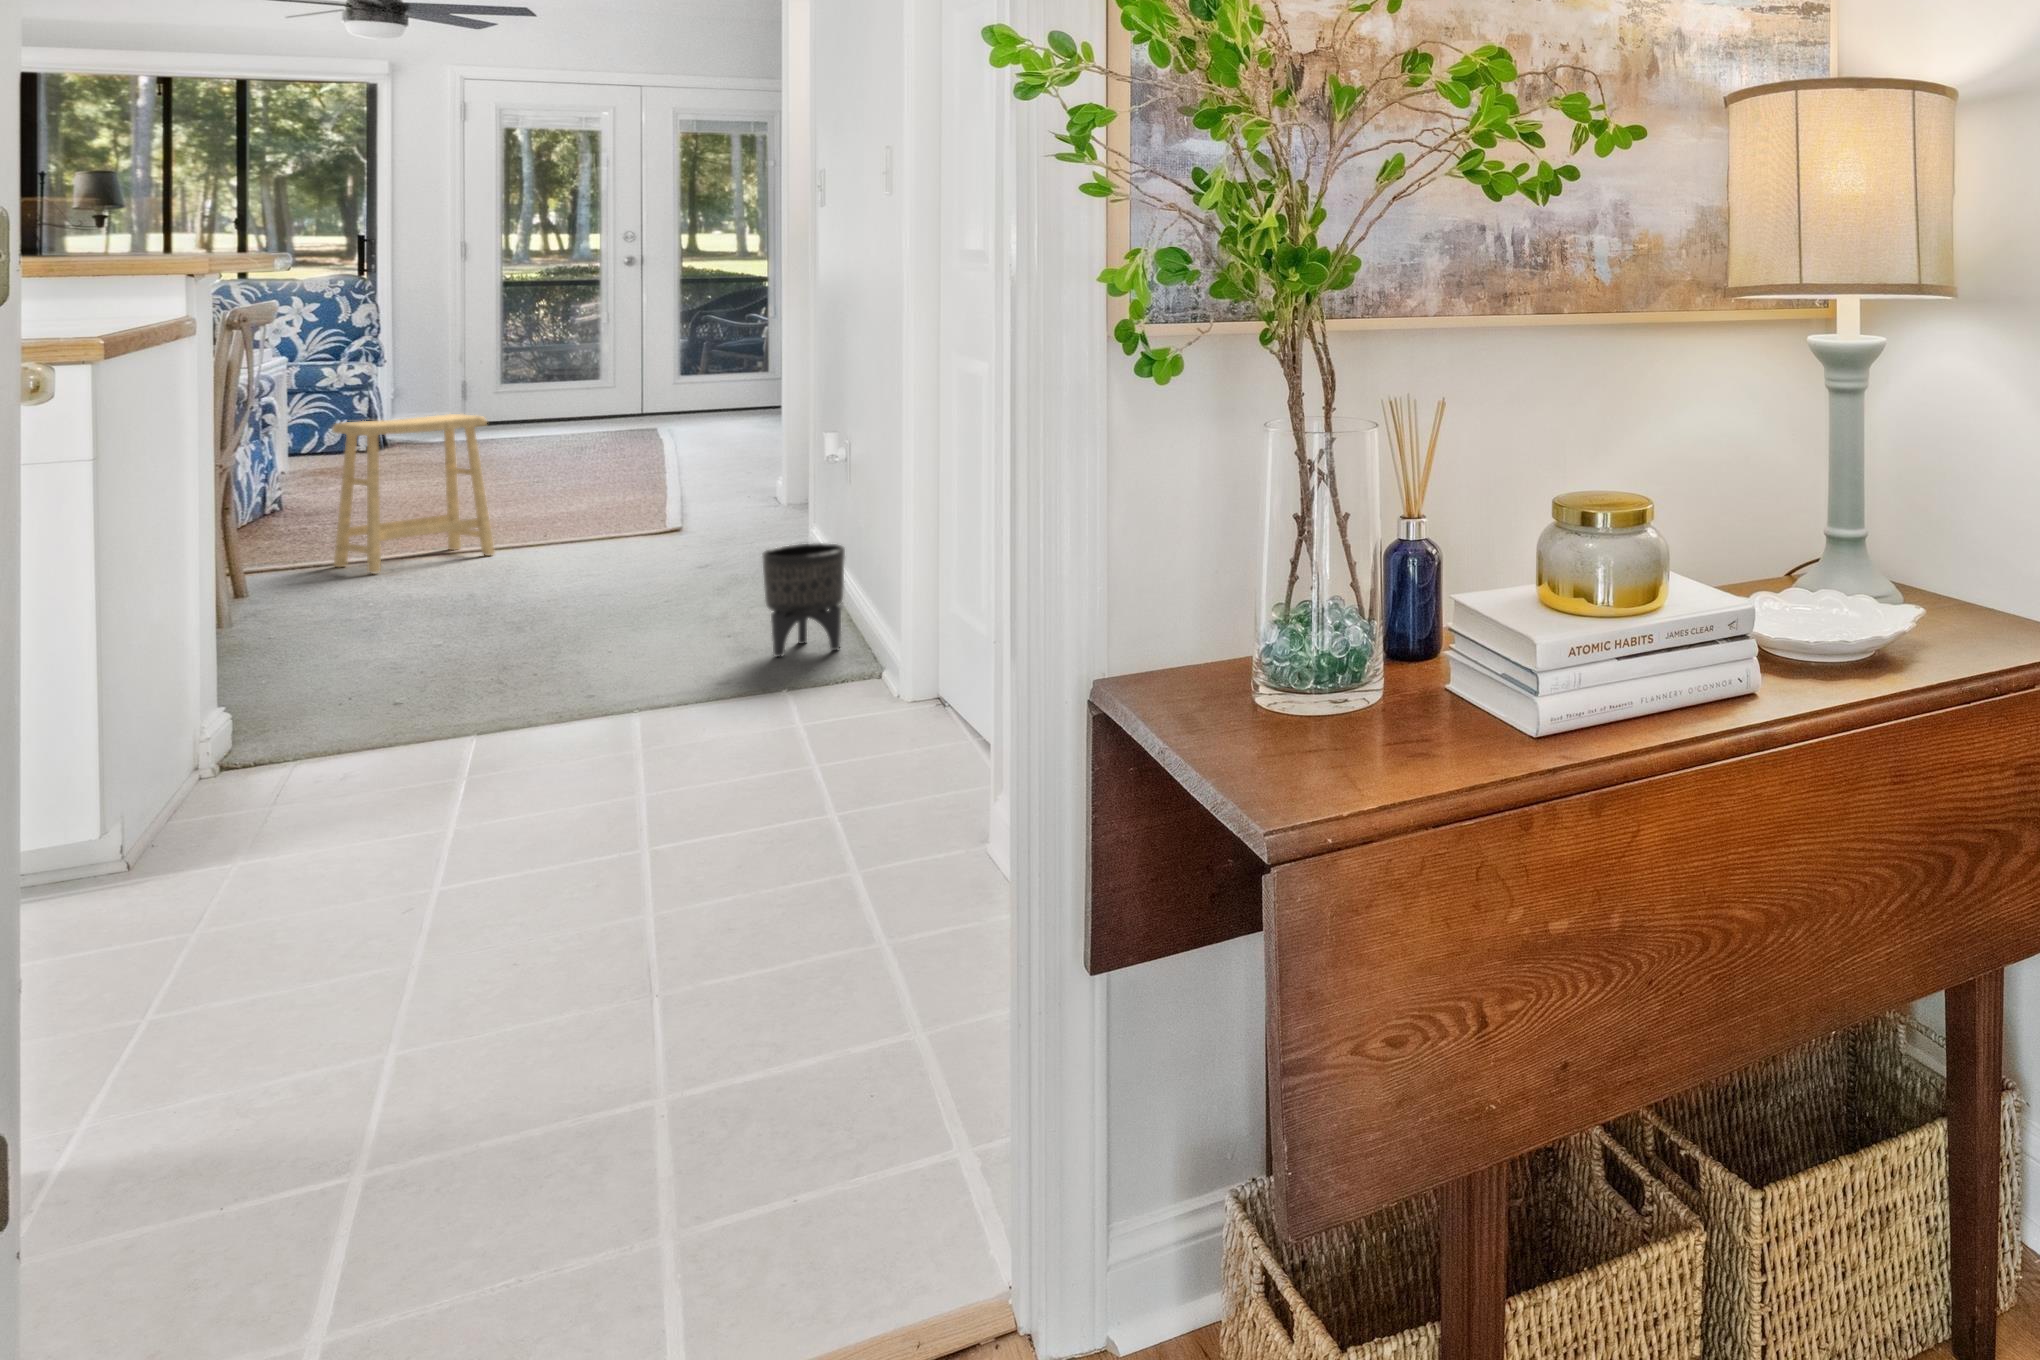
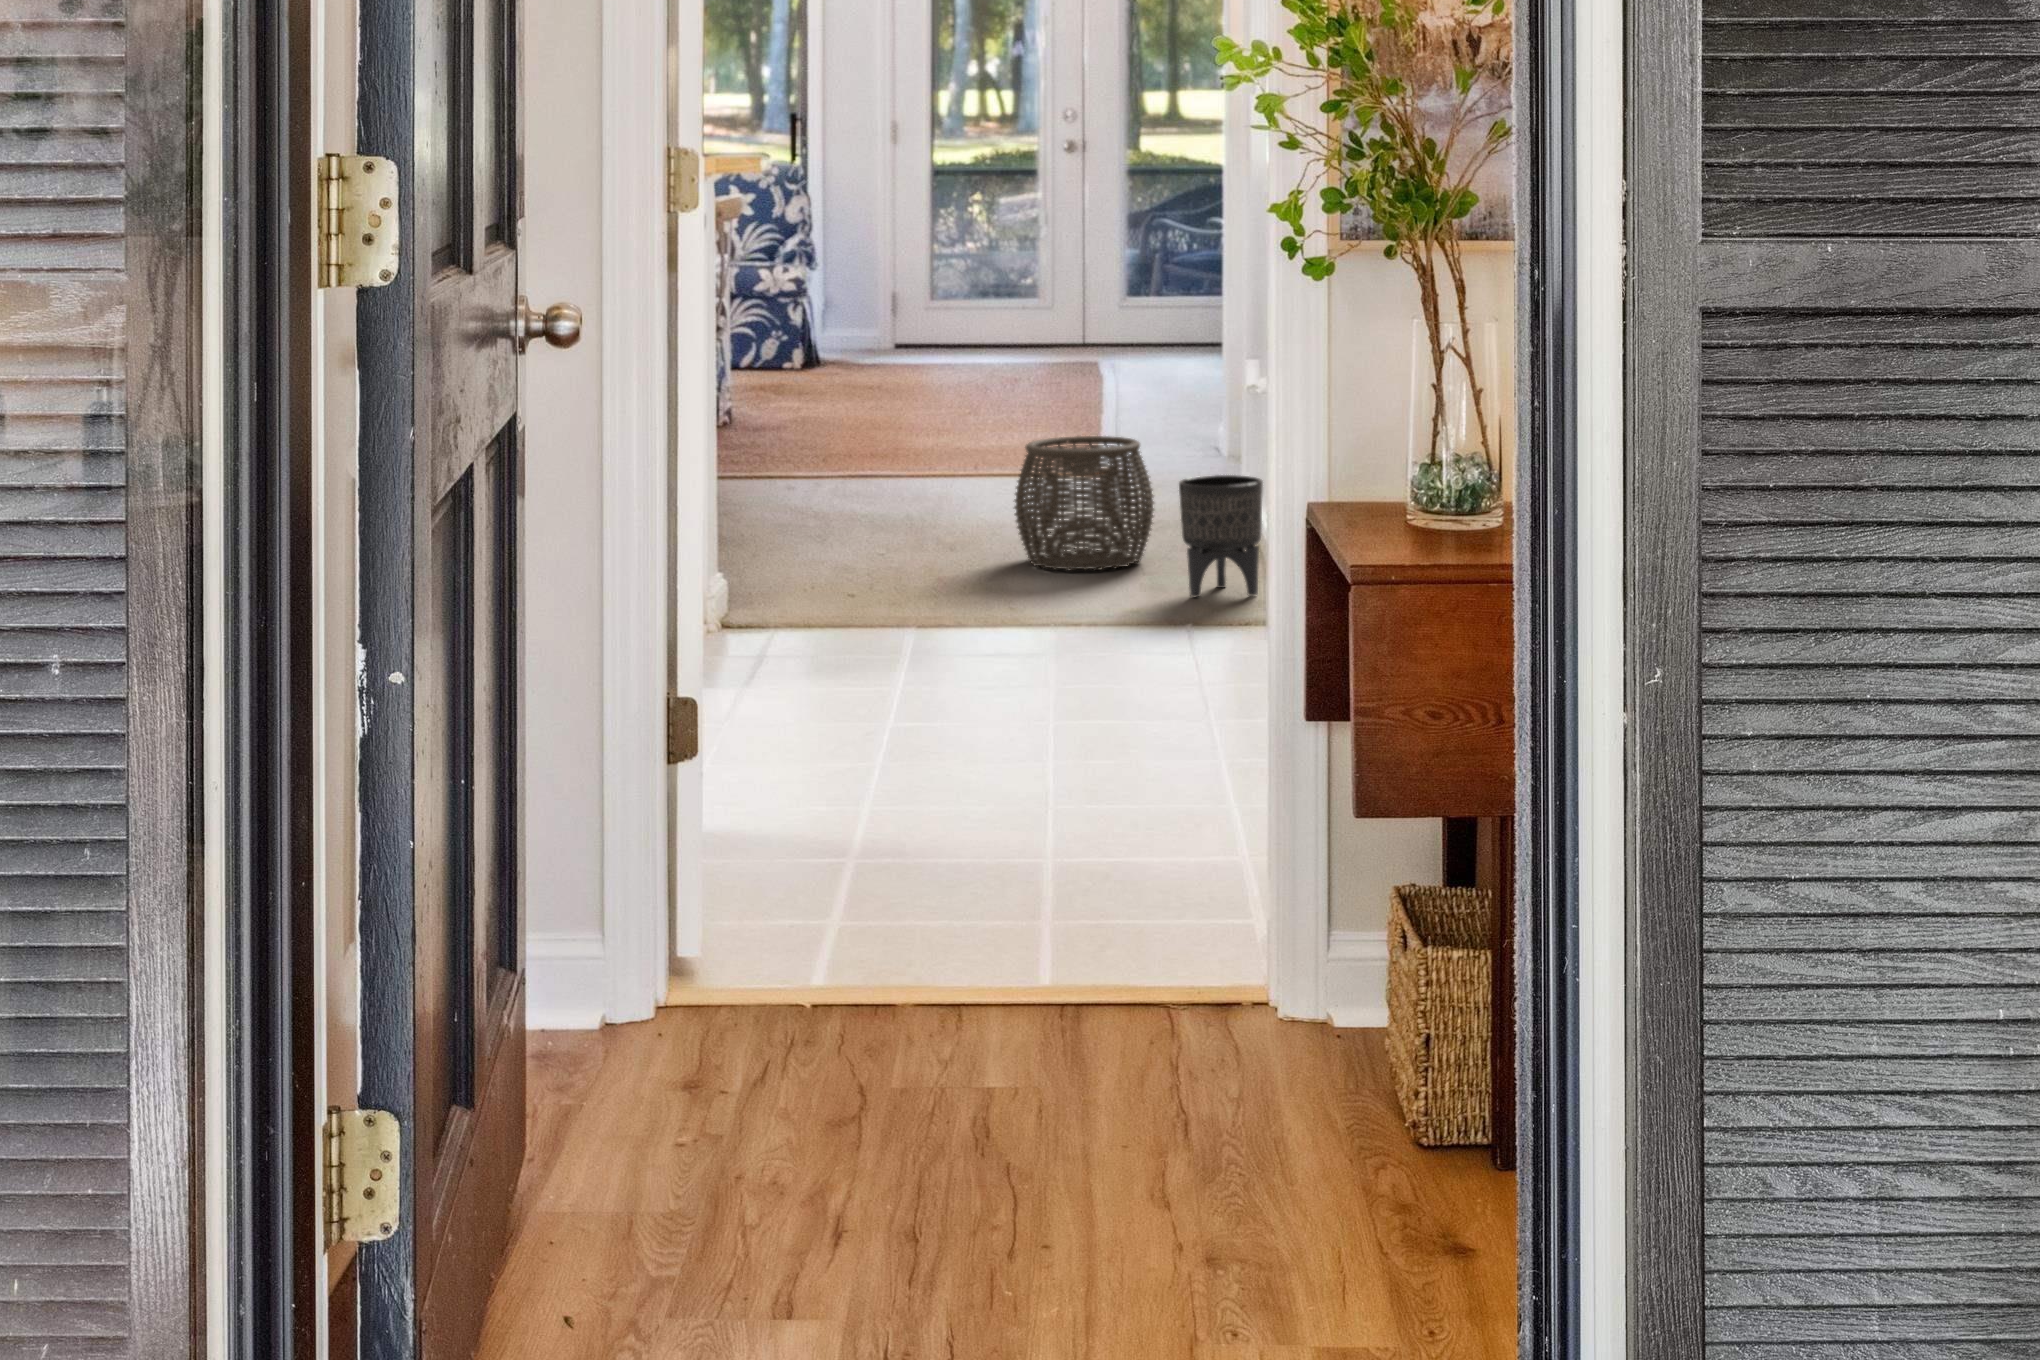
footstool: present [332,414,494,574] -> none [785,323,931,494]
woven basket: none [585,512,733,639] -> present [1014,436,1154,571]

